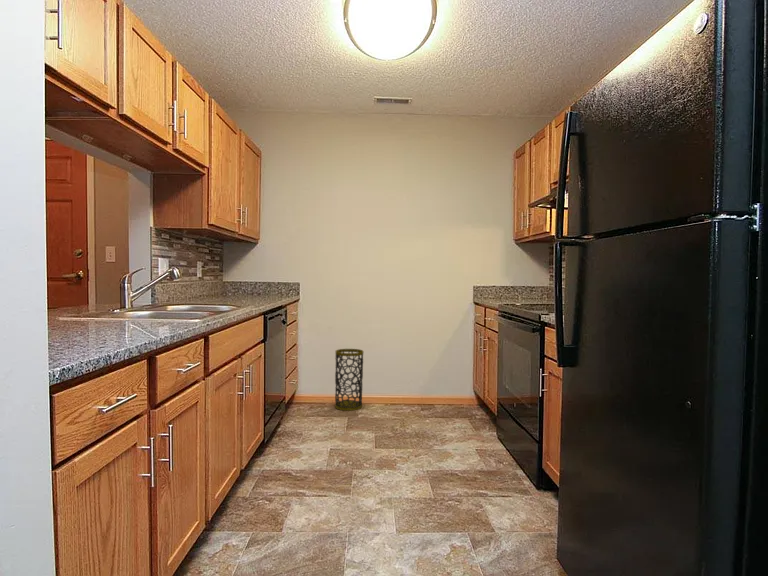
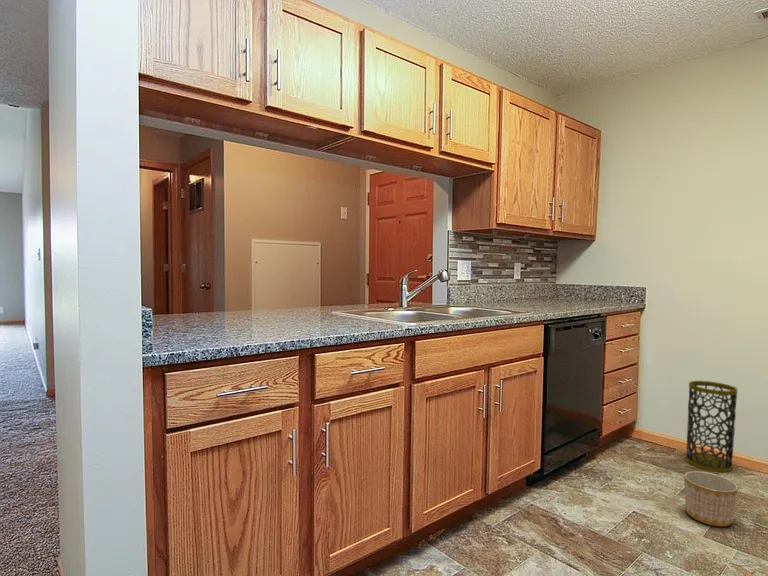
planter: none [355,407,385,441] -> present [684,471,738,527]

